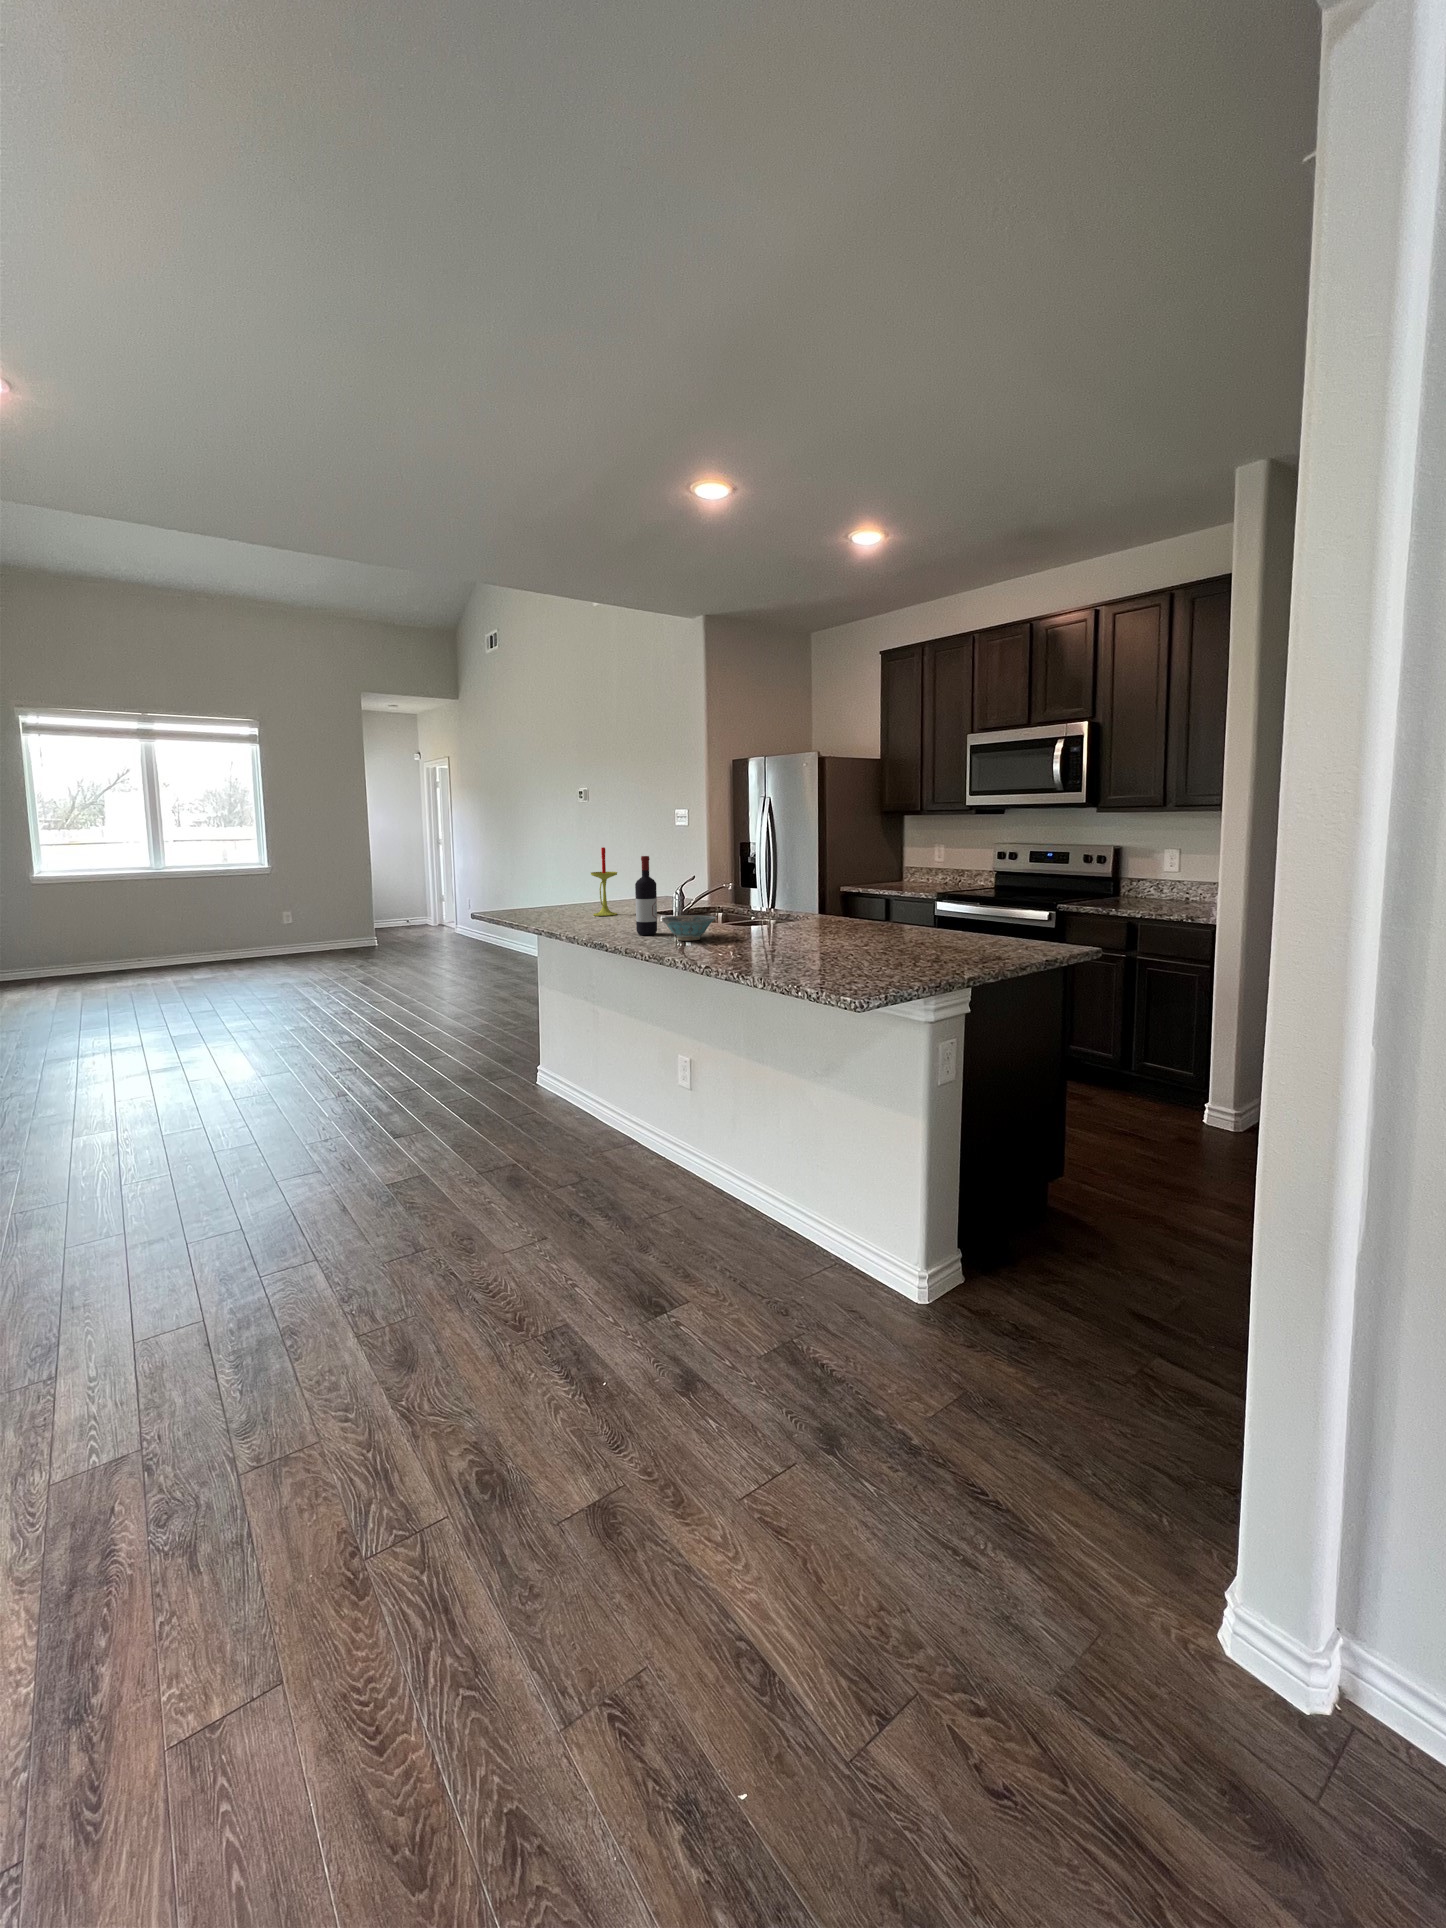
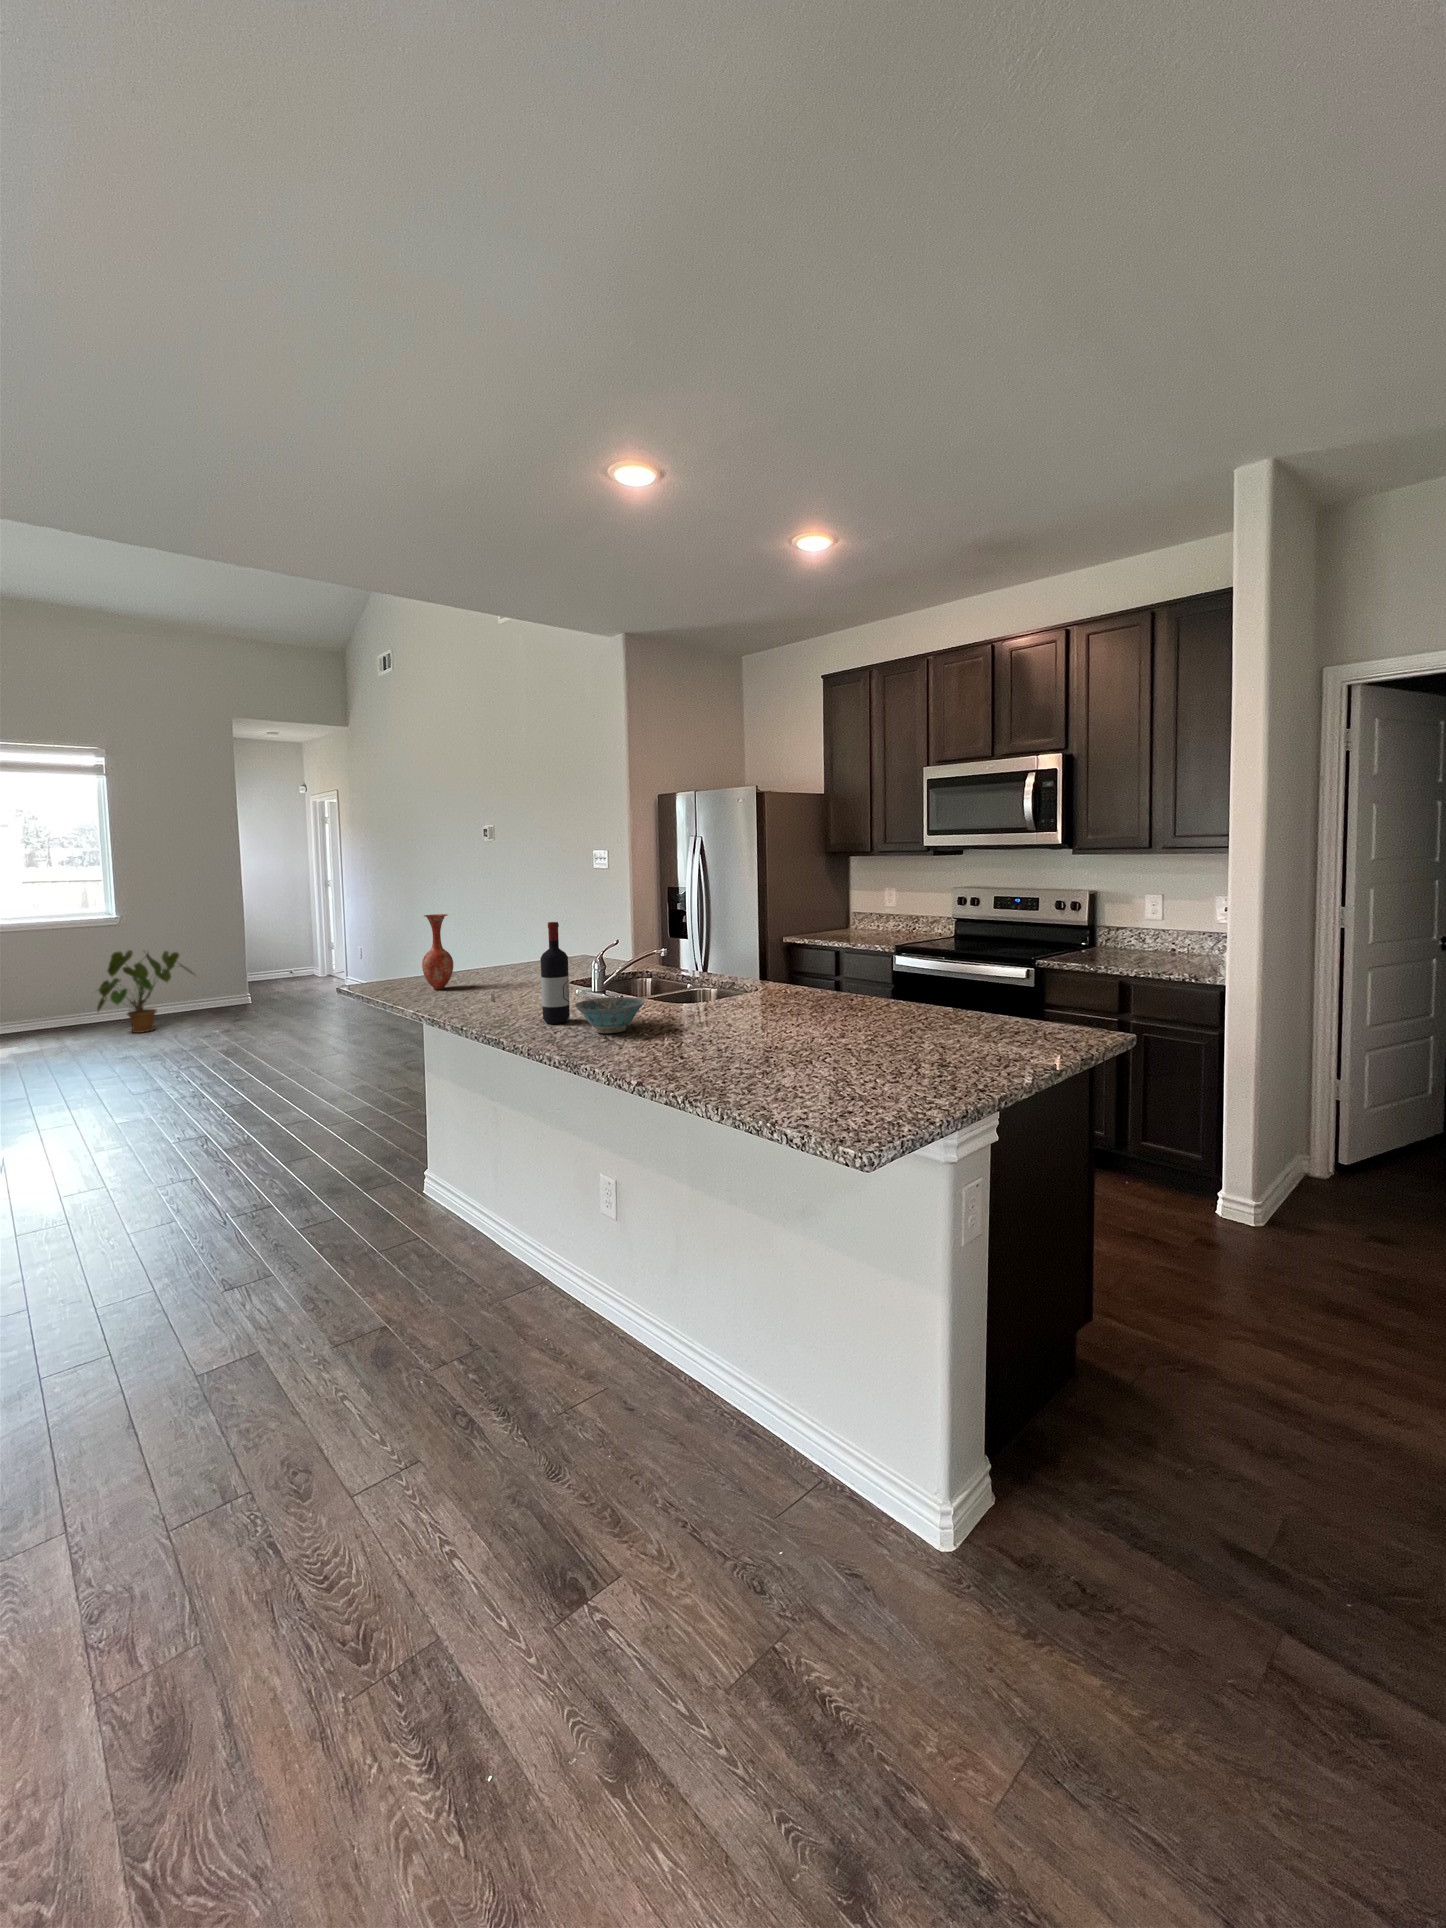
candle: present [591,847,617,916] -> none [485,903,520,990]
vase: none [540,855,564,915] -> present [422,914,453,990]
house plant: none [258,894,342,964] -> present [97,950,193,1033]

